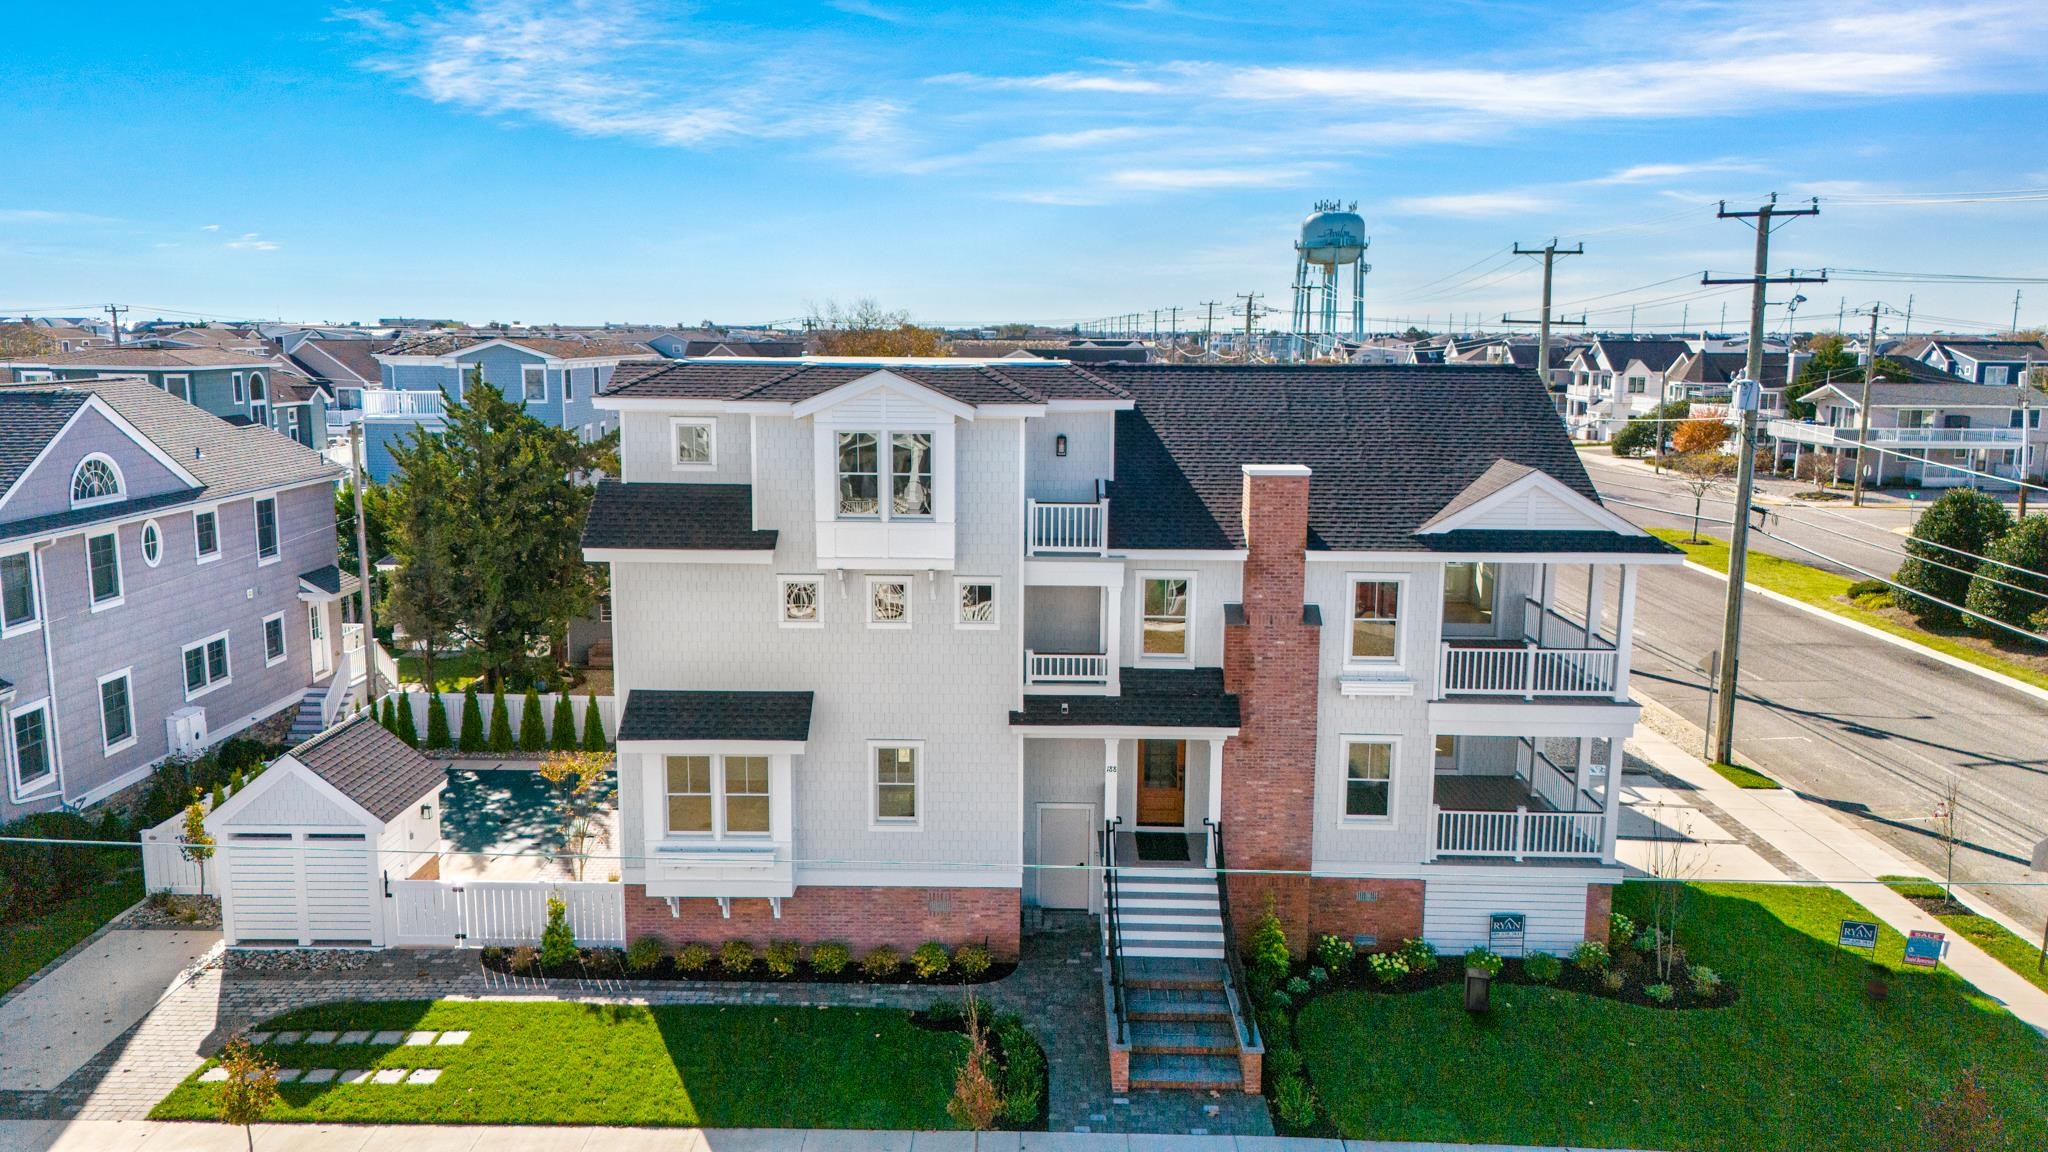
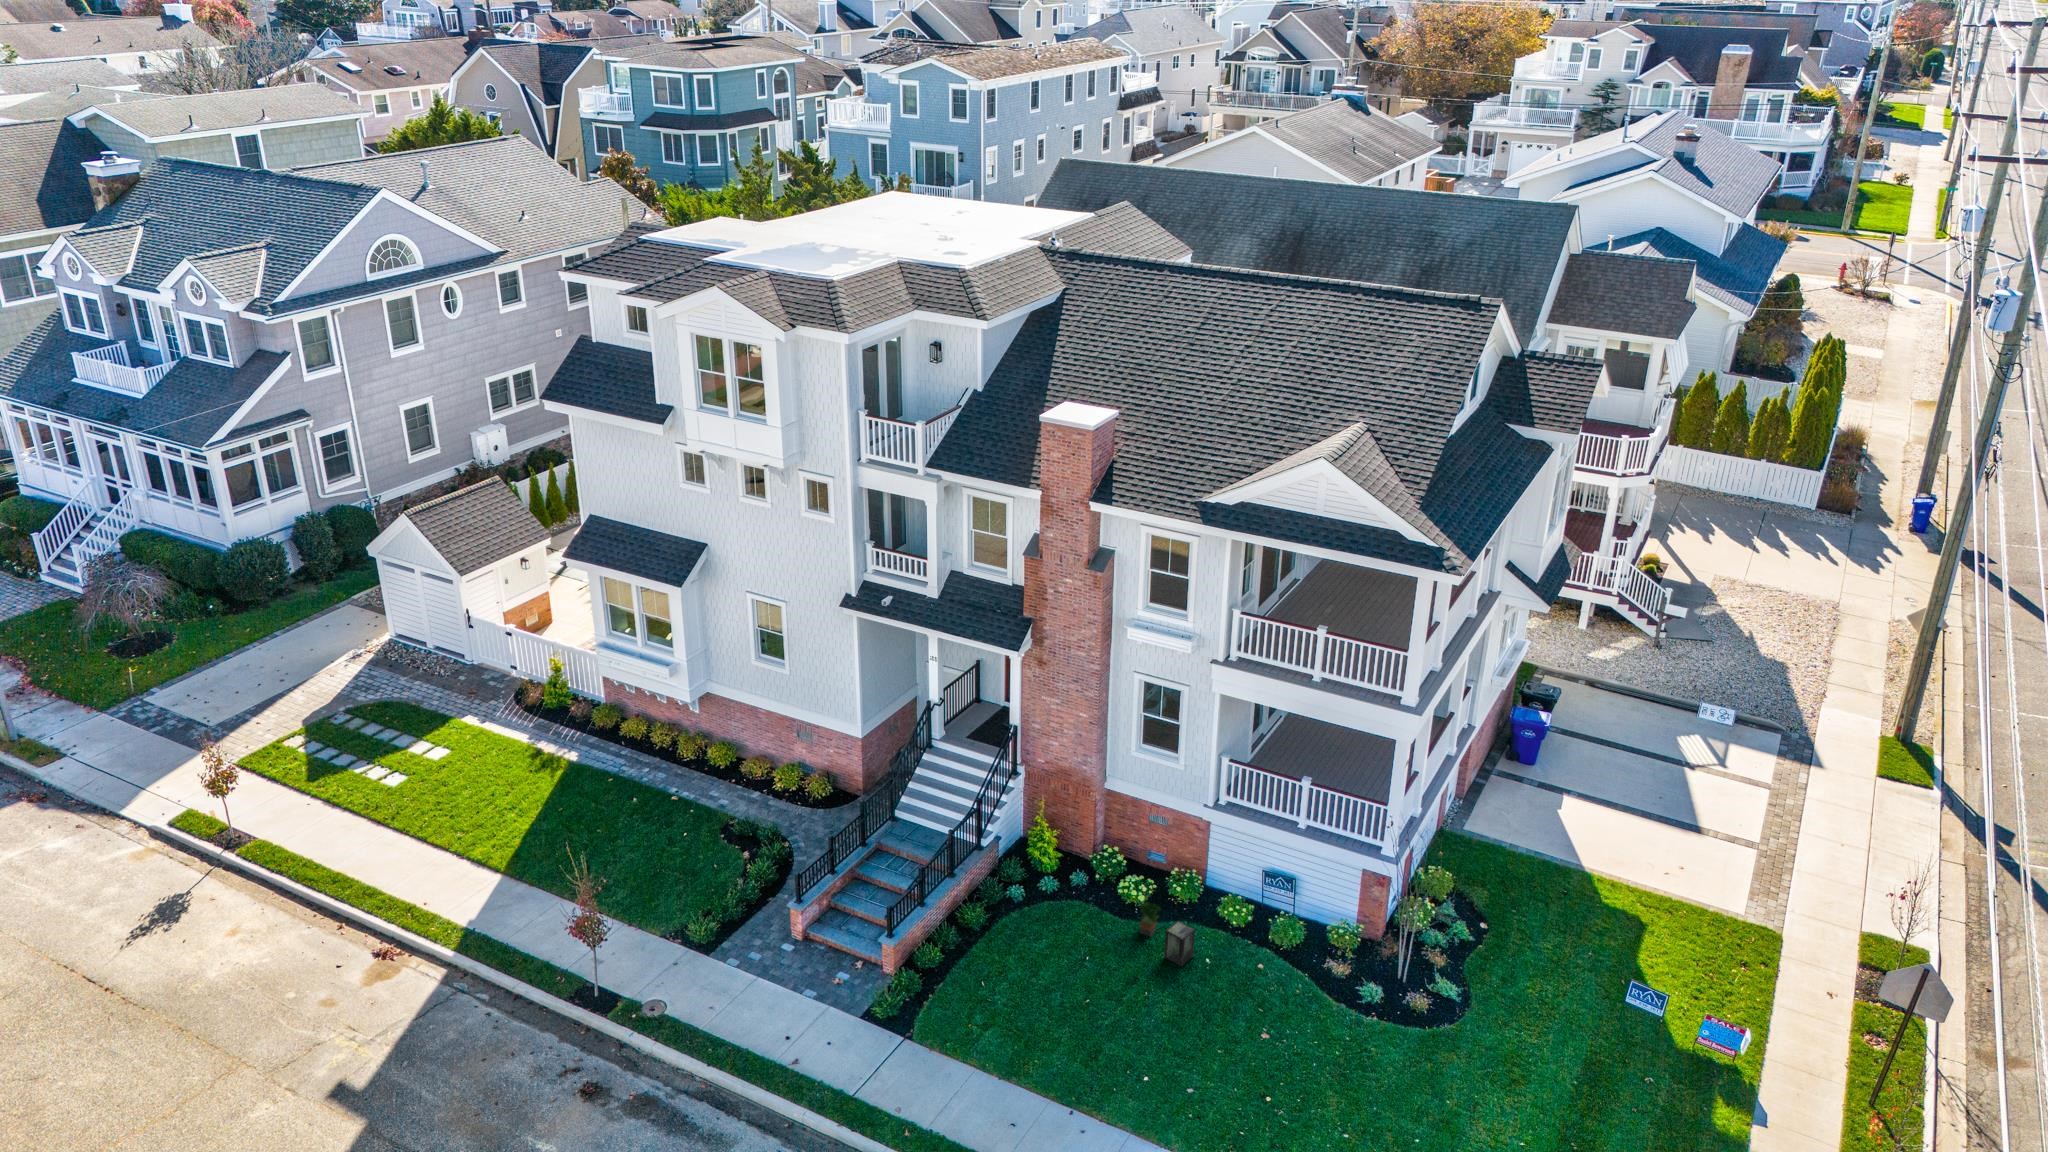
potted tree: present [1867,963,1895,999] -> present [1140,903,1160,937]

